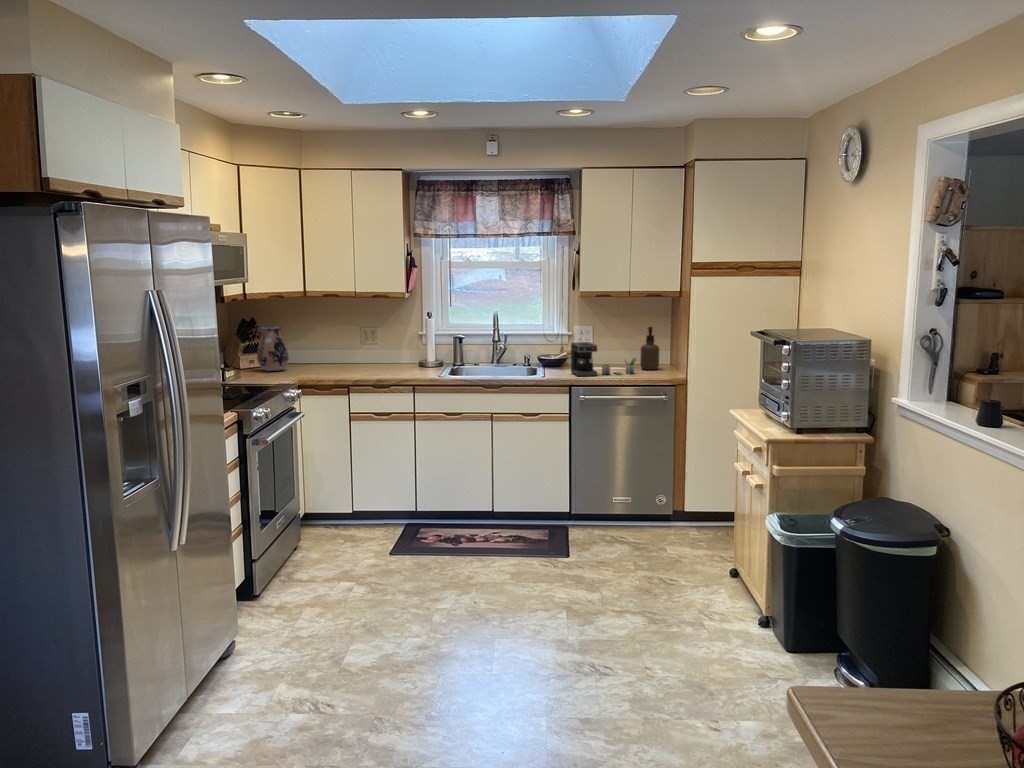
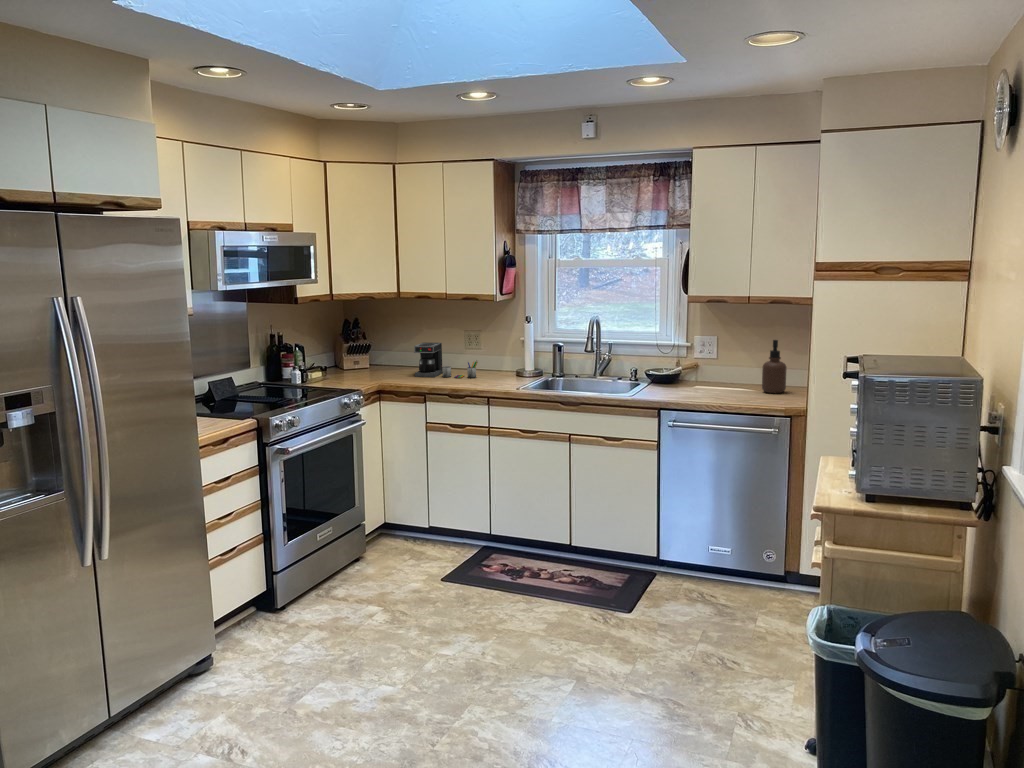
ceramic pitcher: present [257,327,289,371] -> none [348,328,380,374]
coffee maker: present [571,342,636,376] -> present [414,343,478,378]

